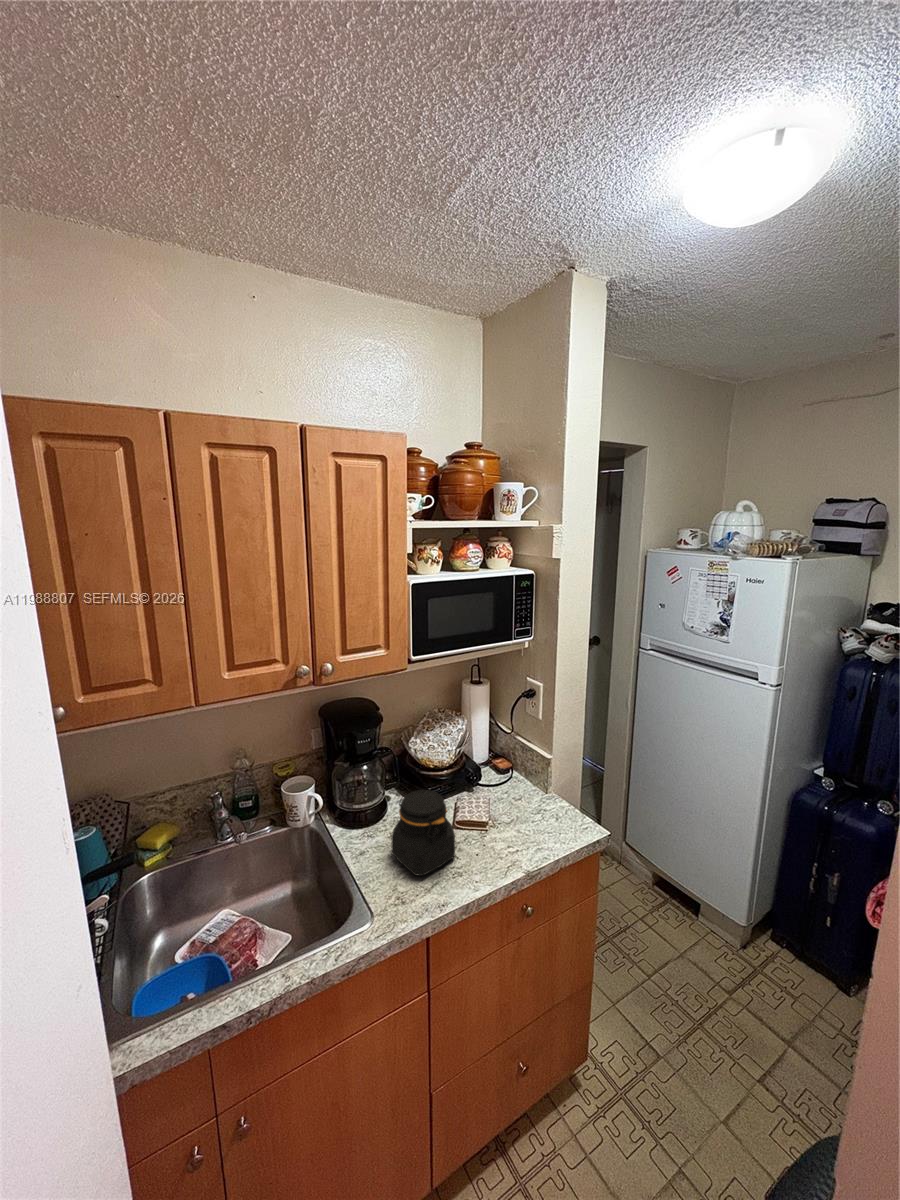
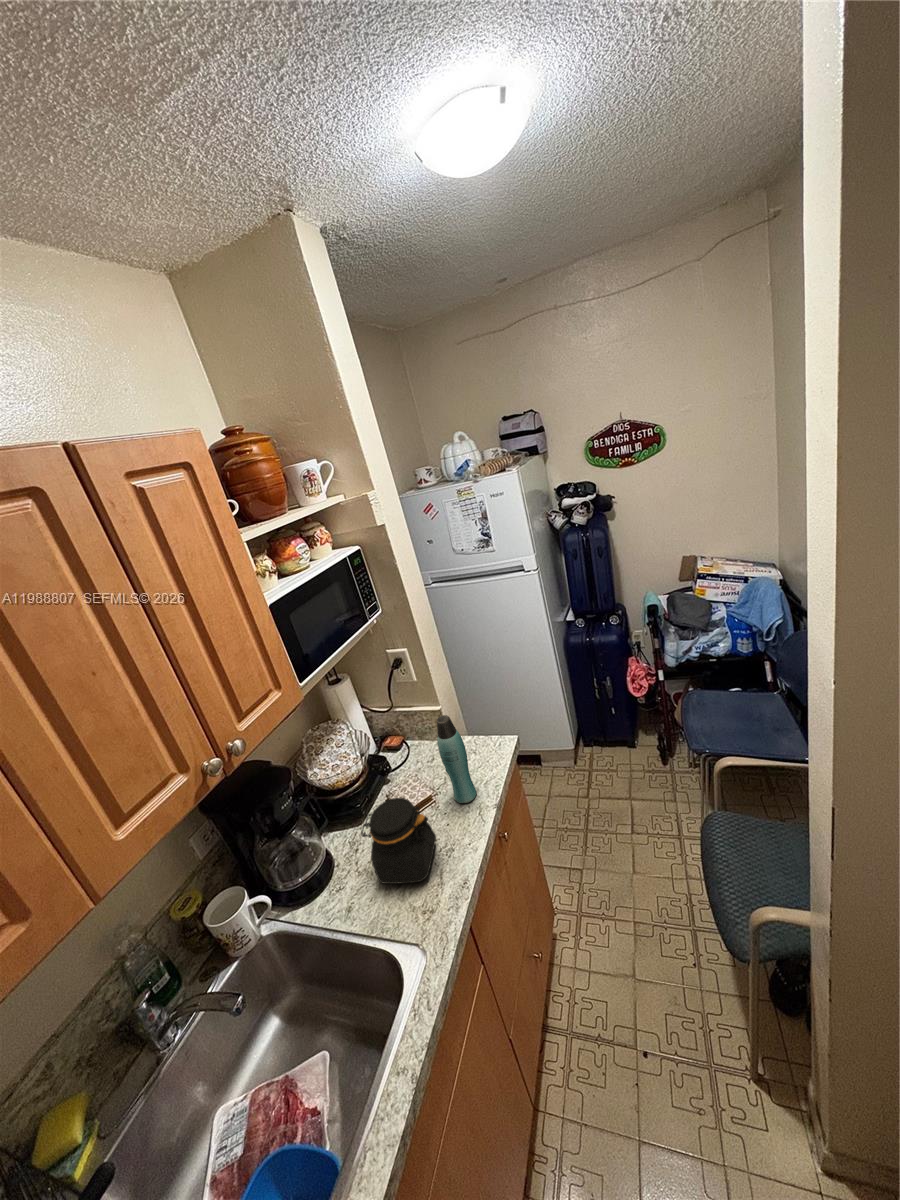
bottle: none [500,750,527,852] -> present [437,715,476,803]

